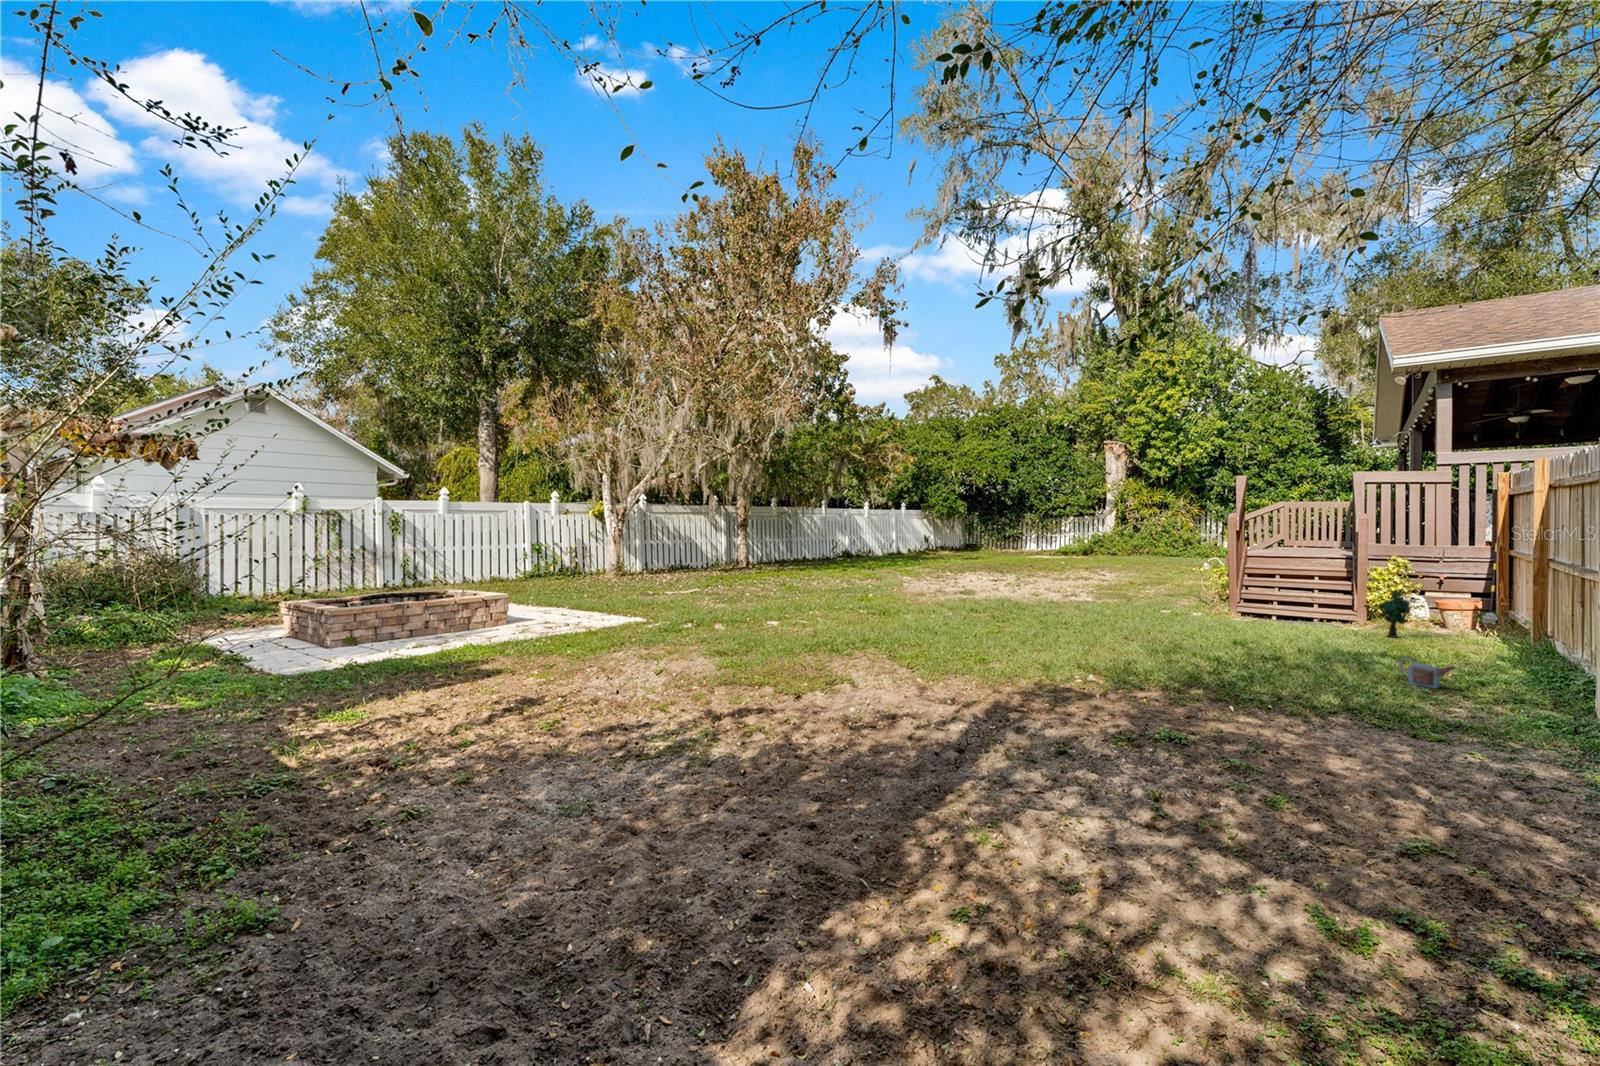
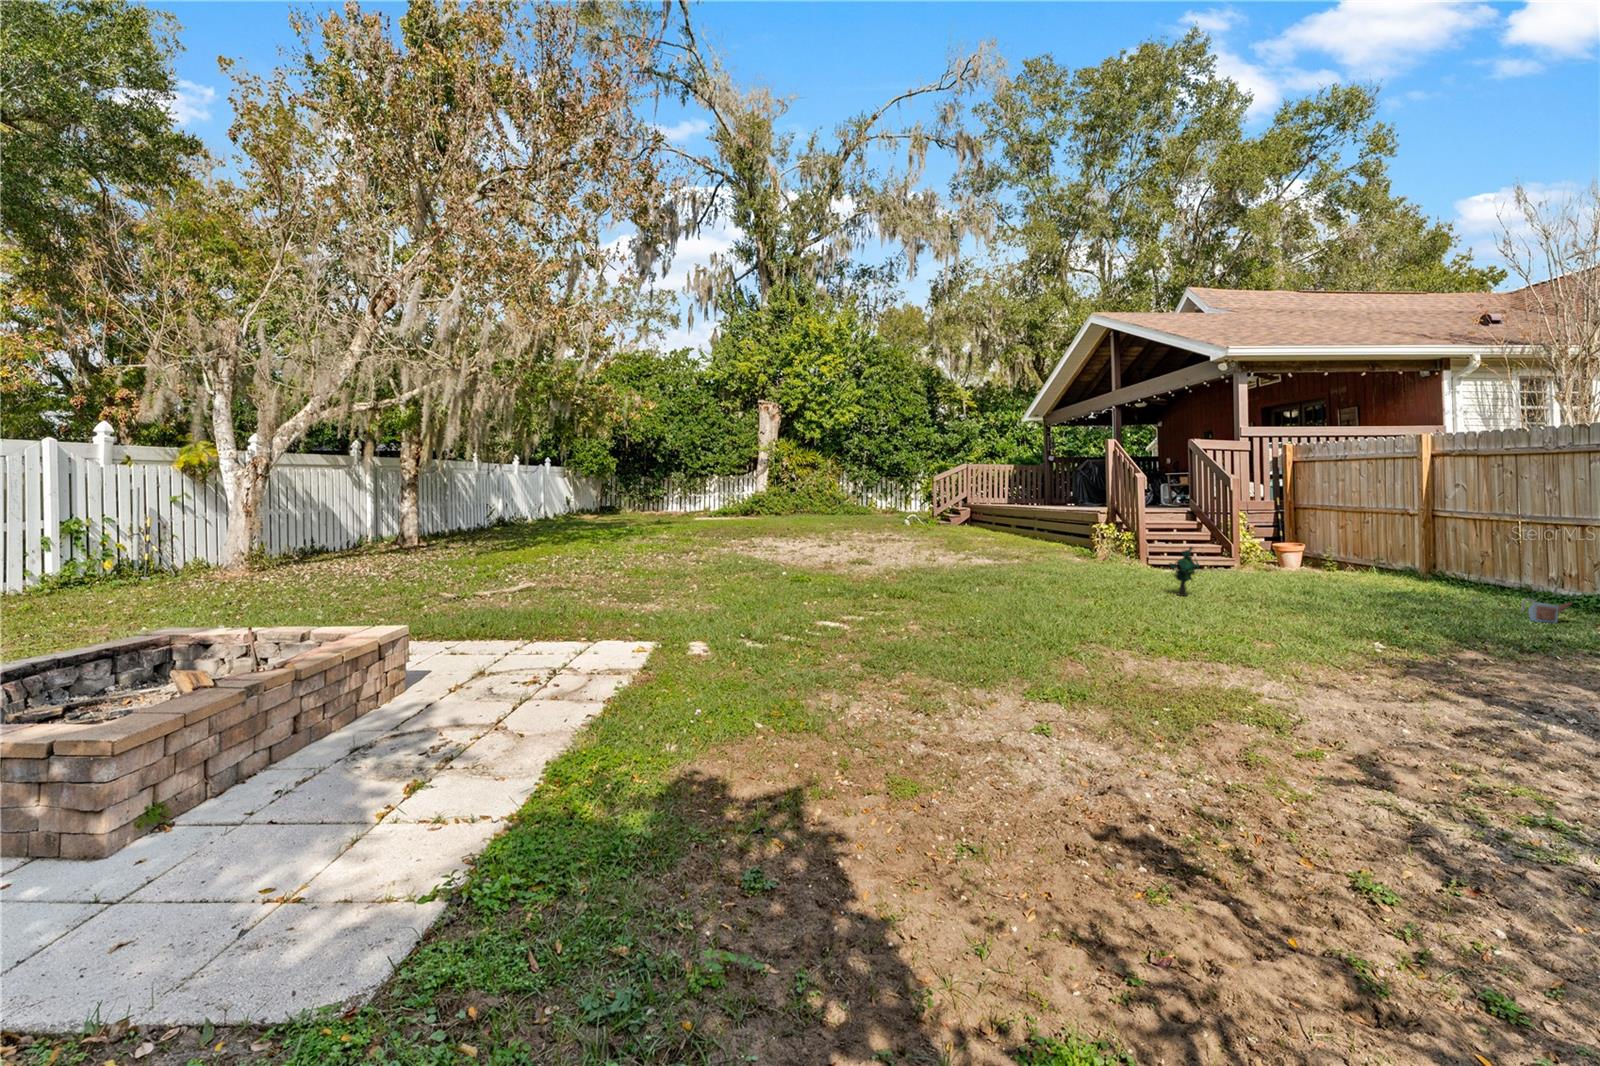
decorative plant: present [1379,589,1411,638] -> present [1169,547,1199,596]

